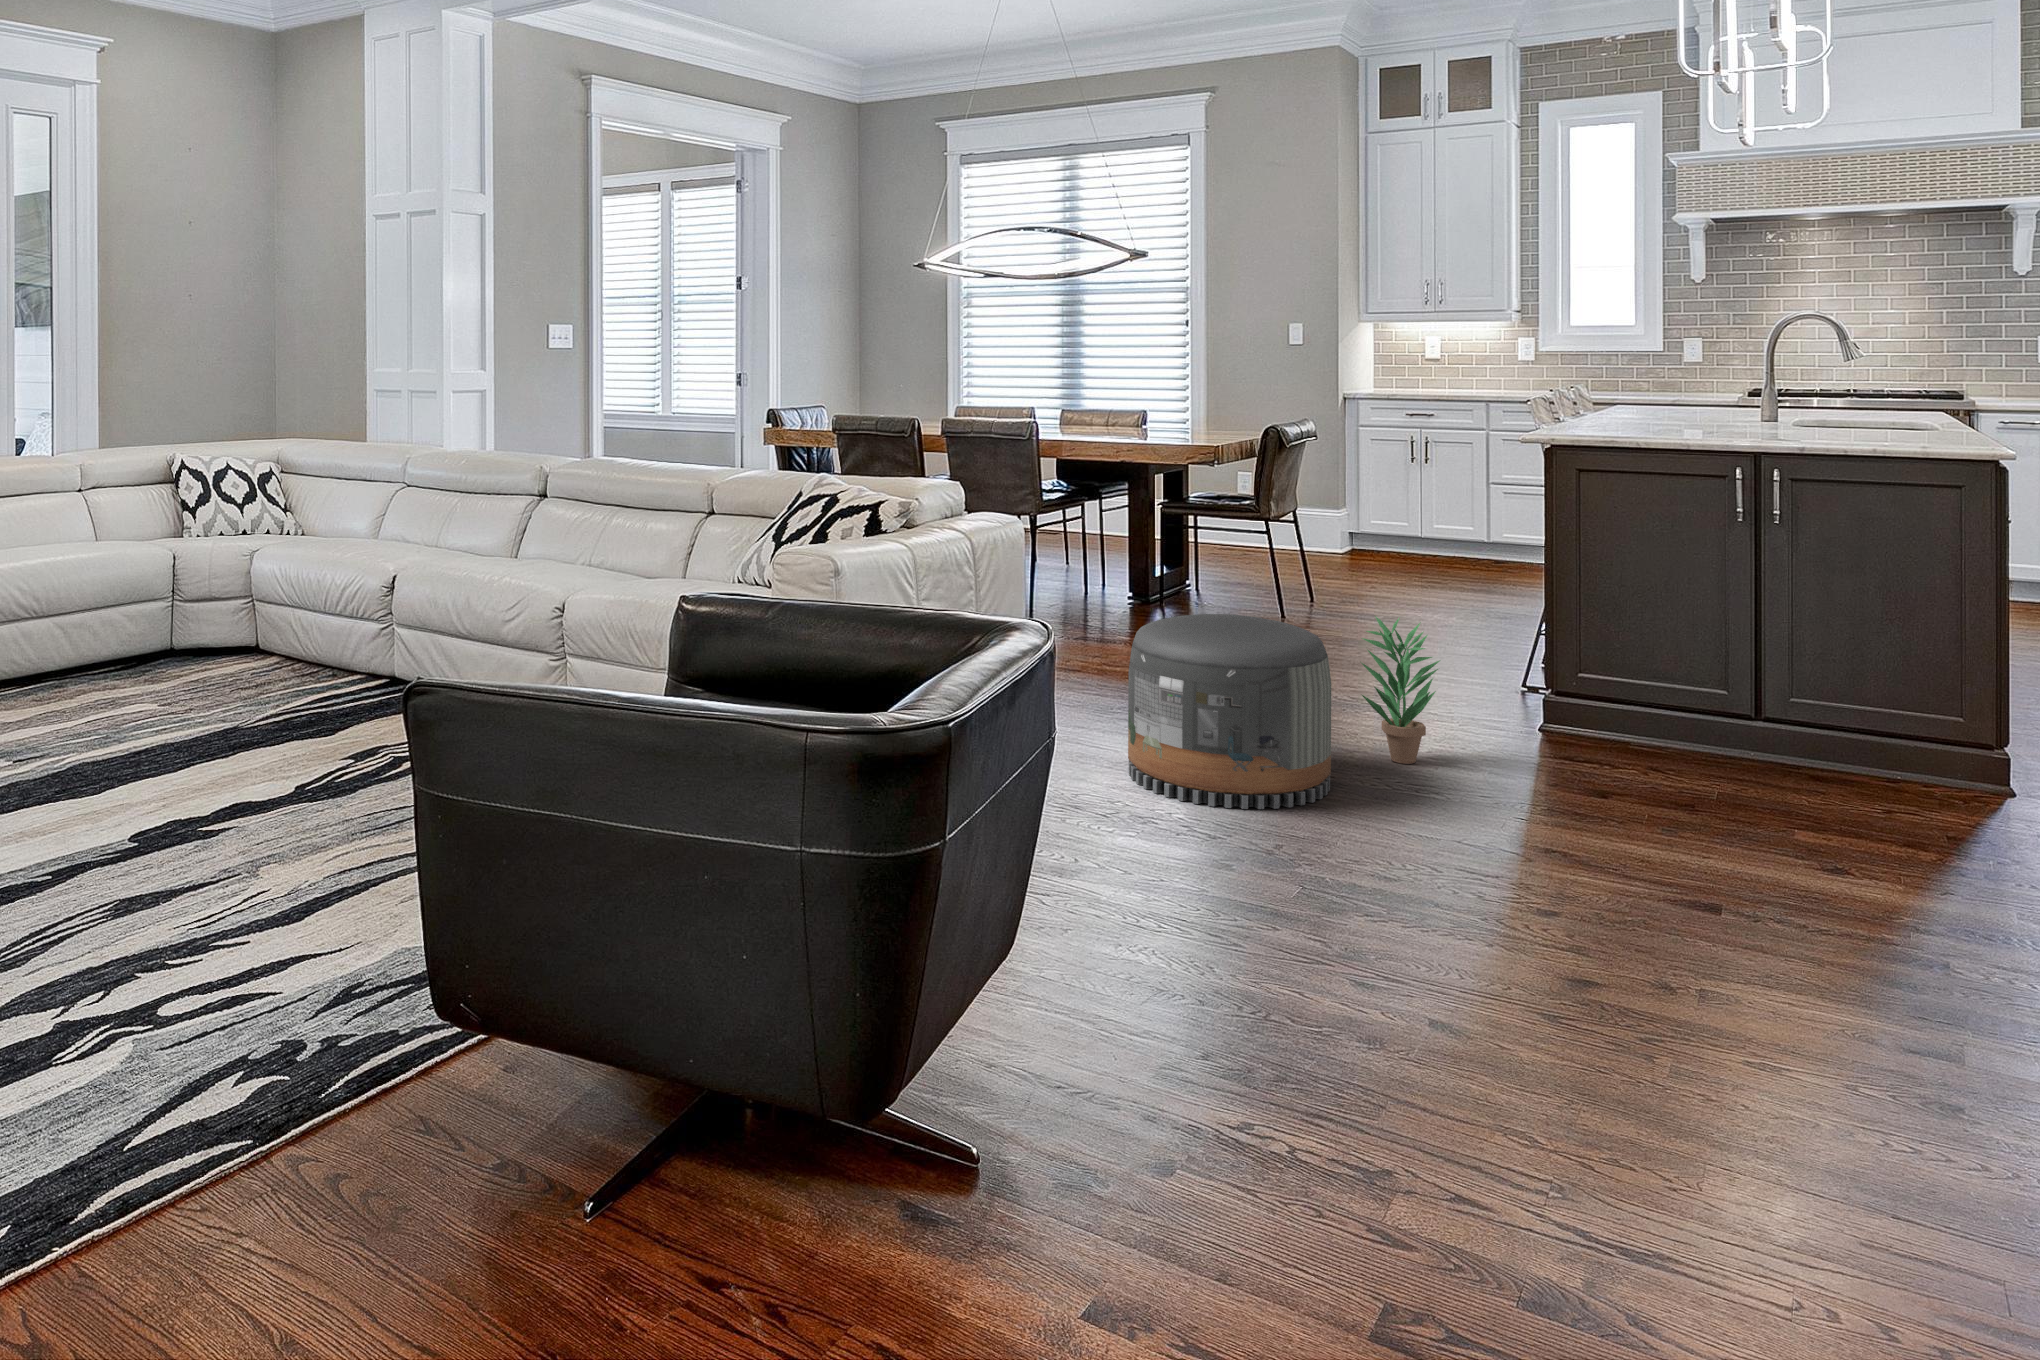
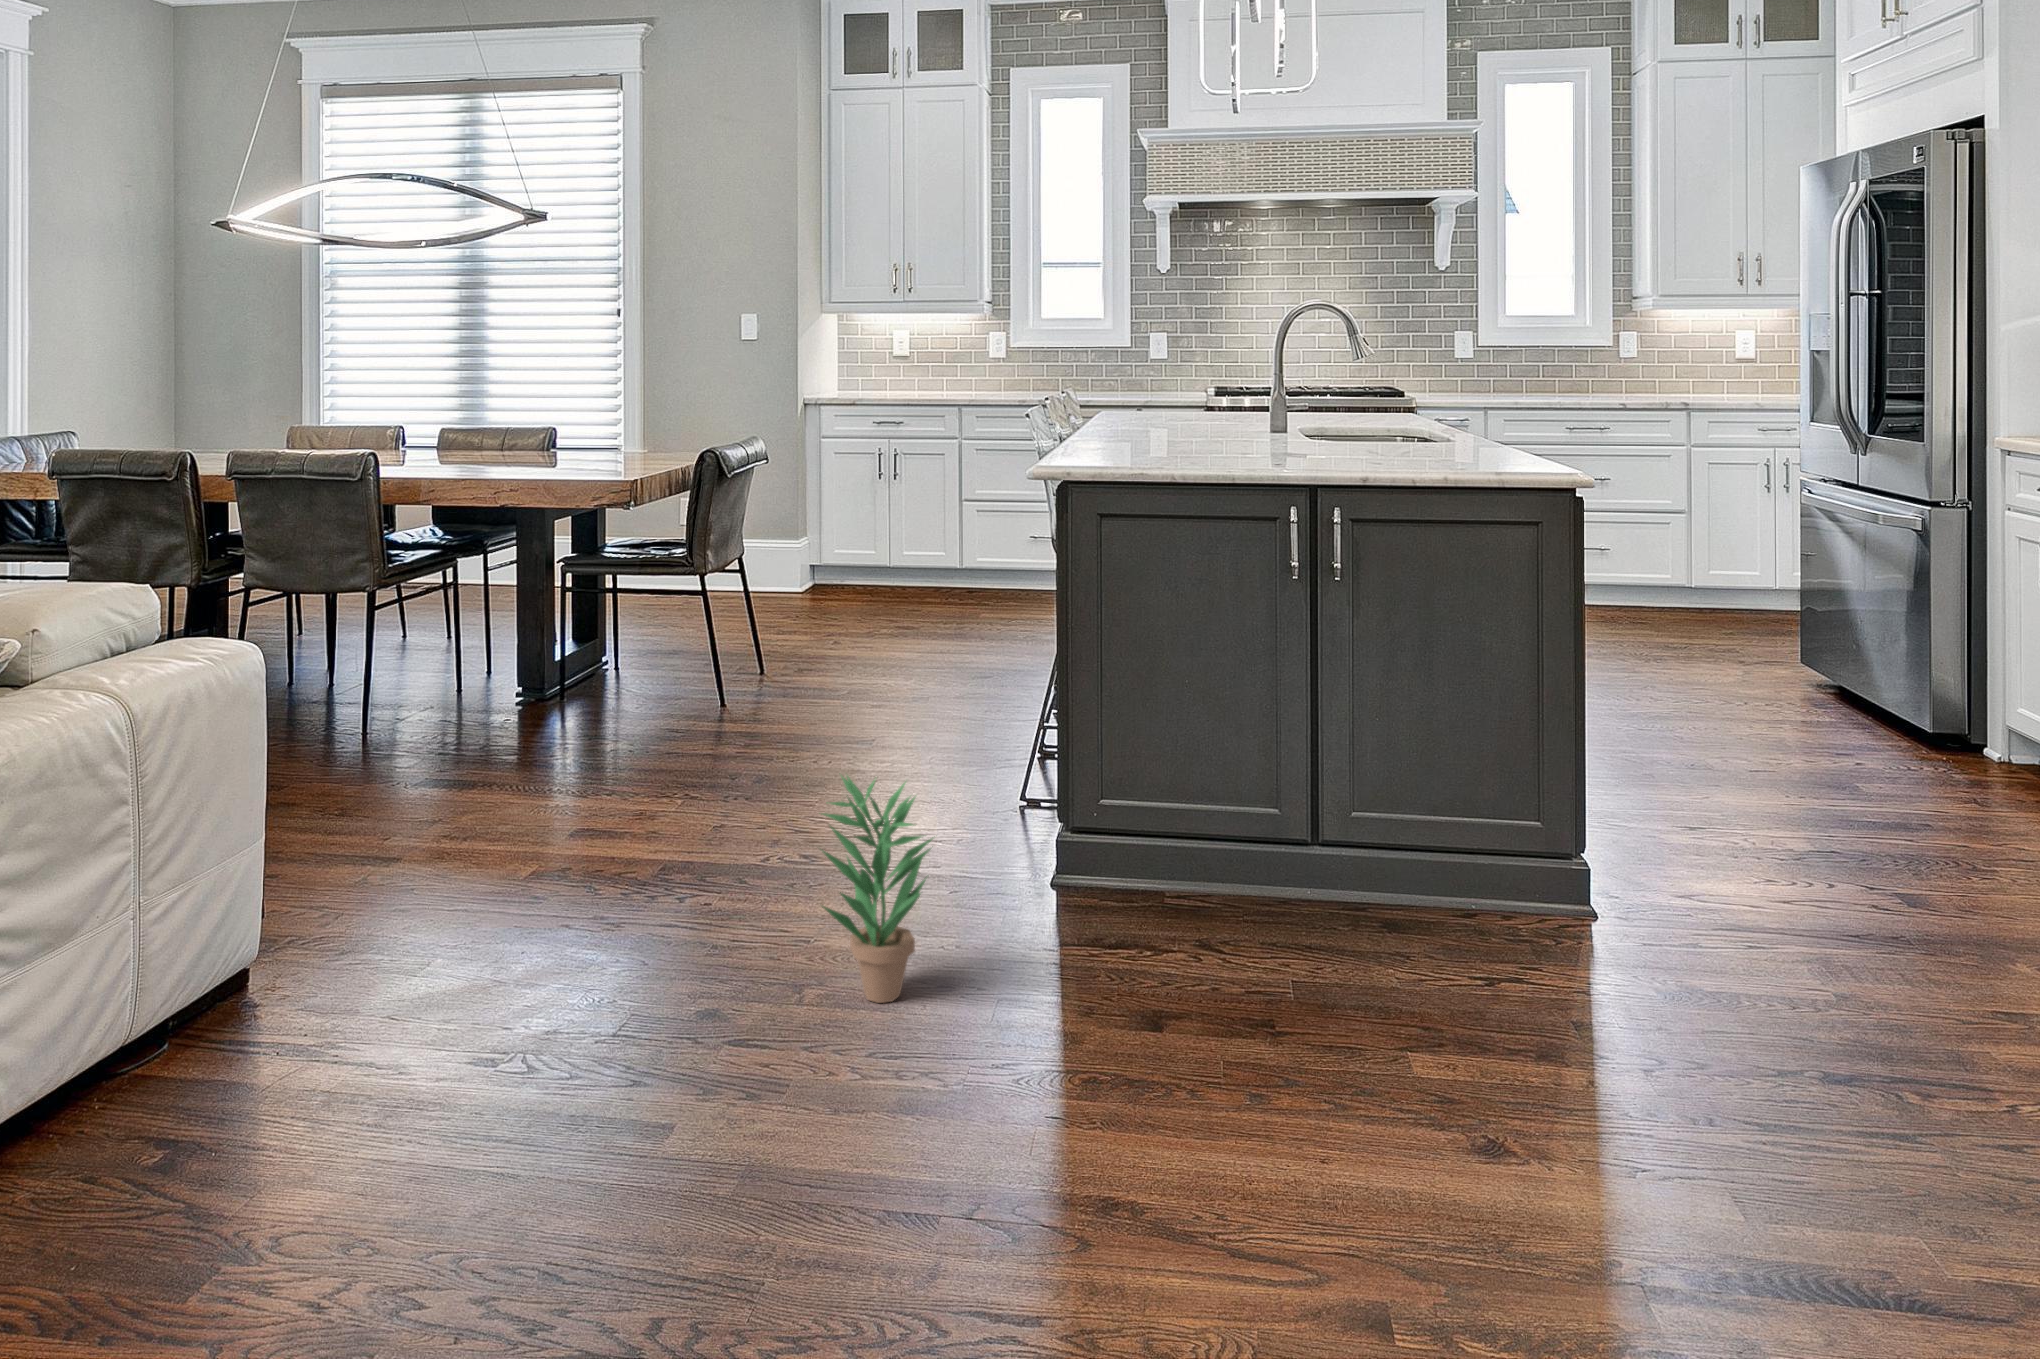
pouf: present [1128,614,1331,809] -> none [413,806,771,1215]

